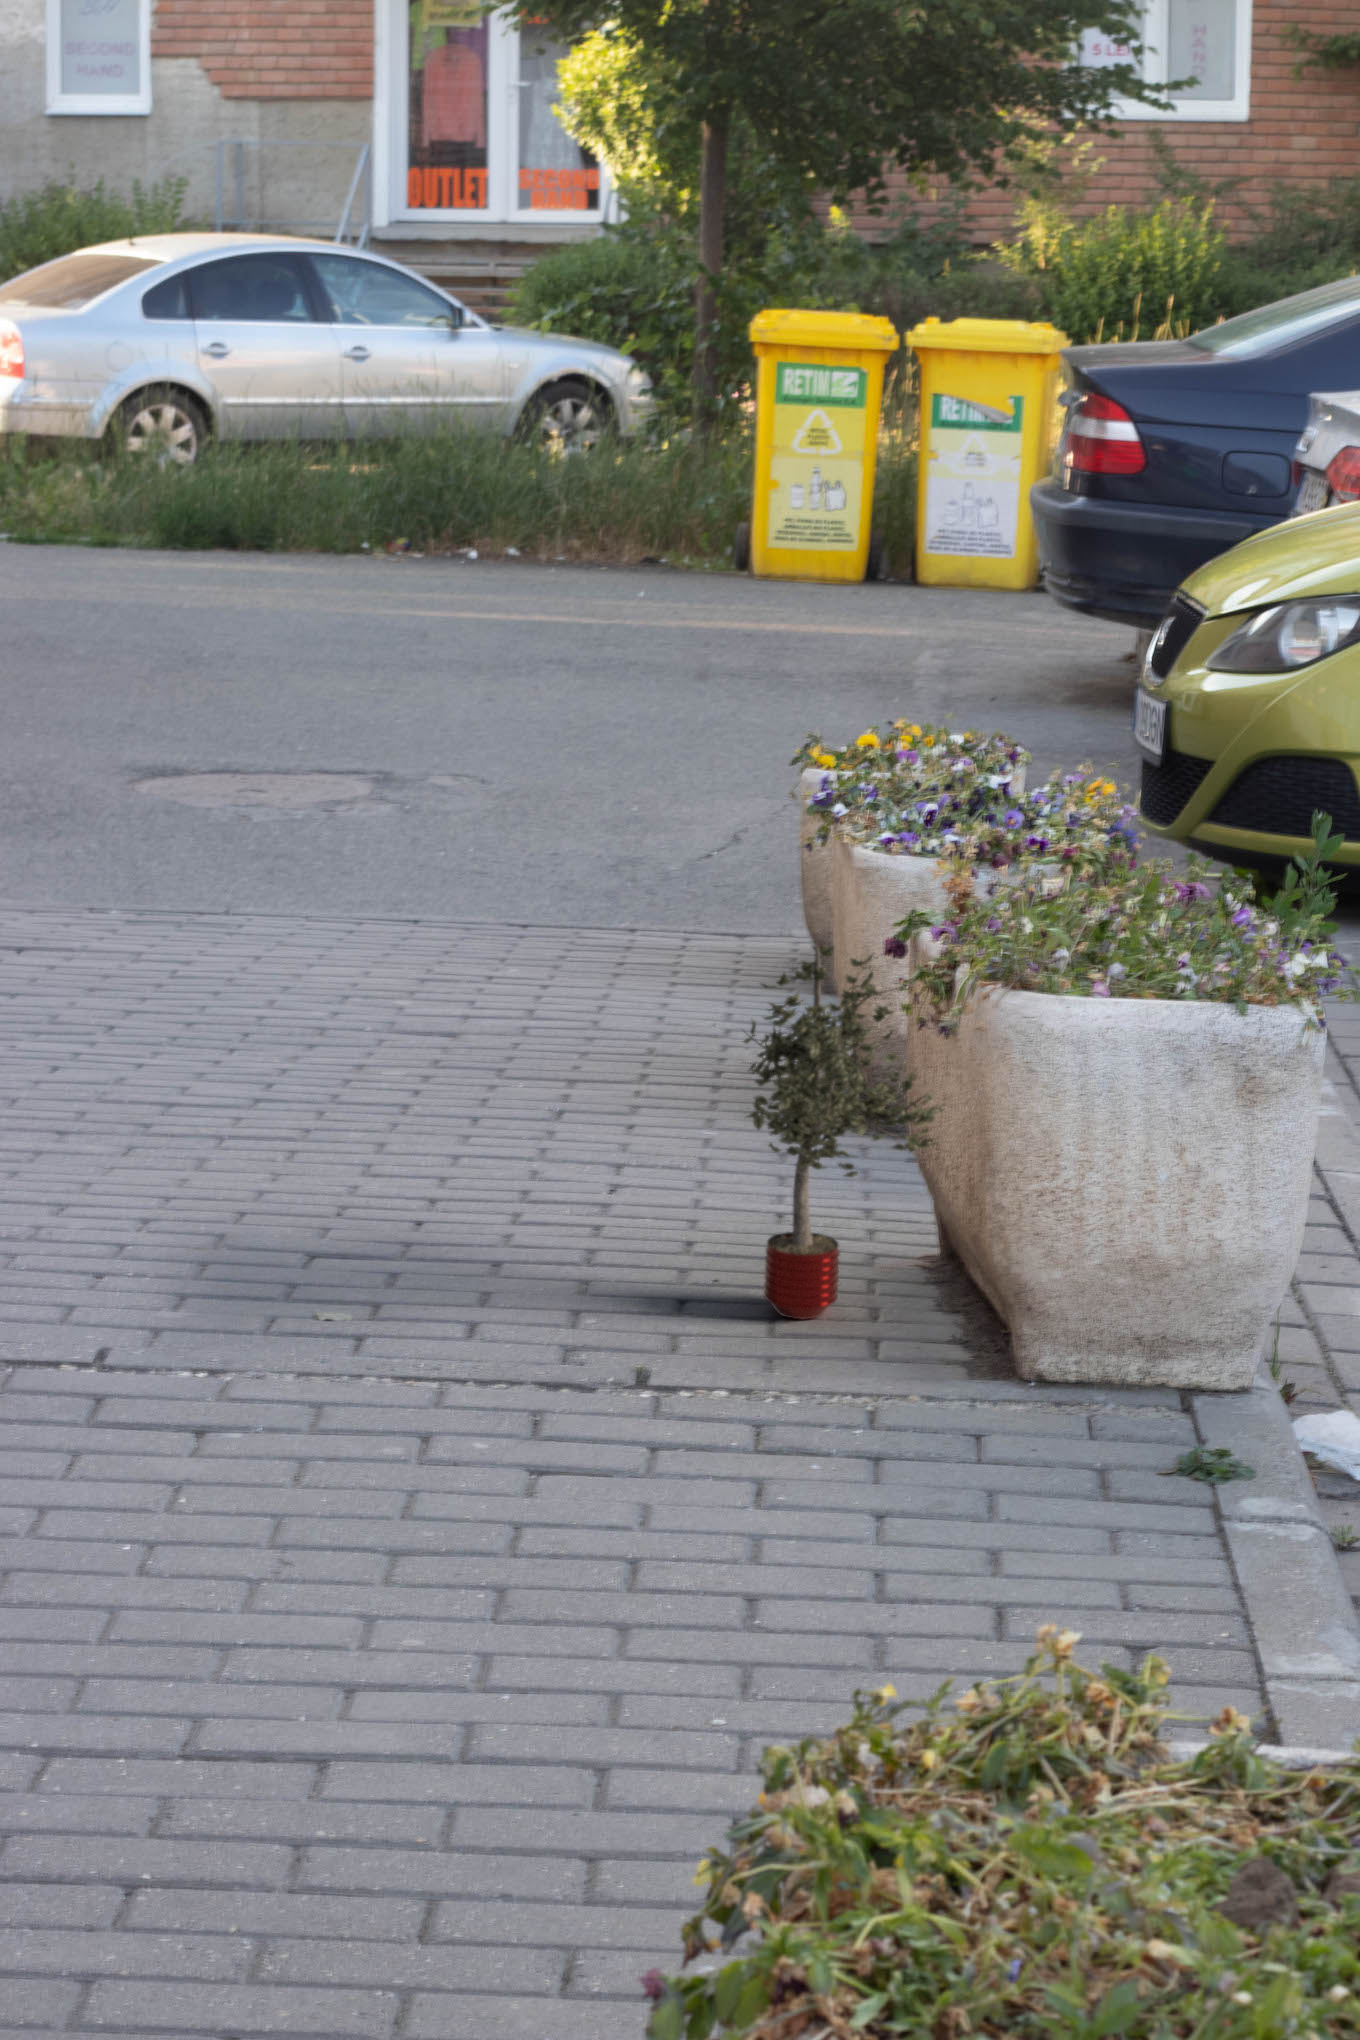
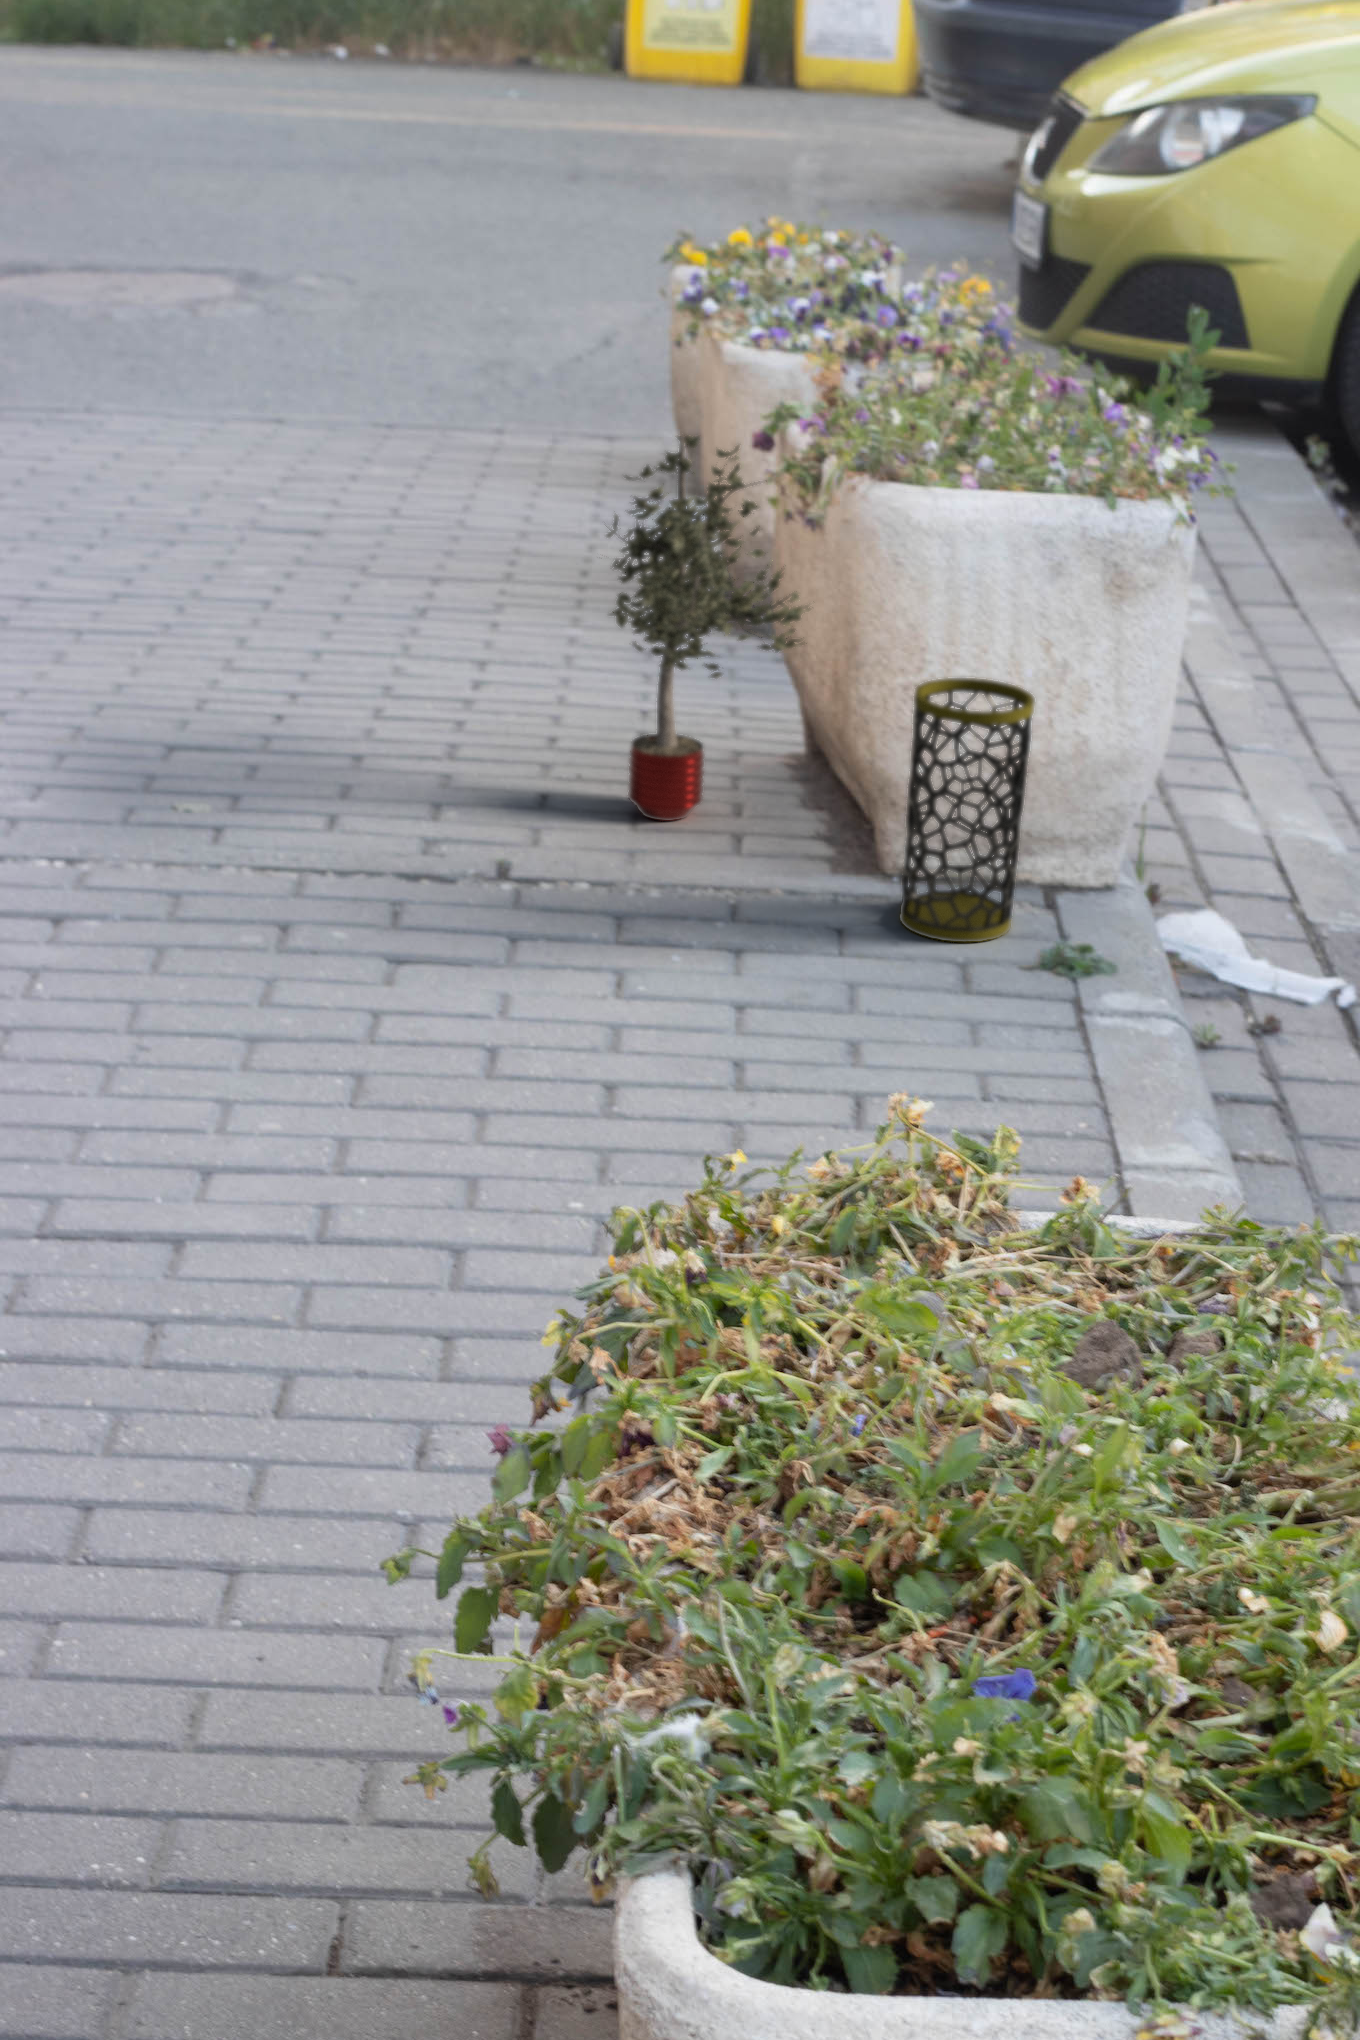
trash can: none [1038,1178,1167,1445] -> present [900,678,1035,942]

